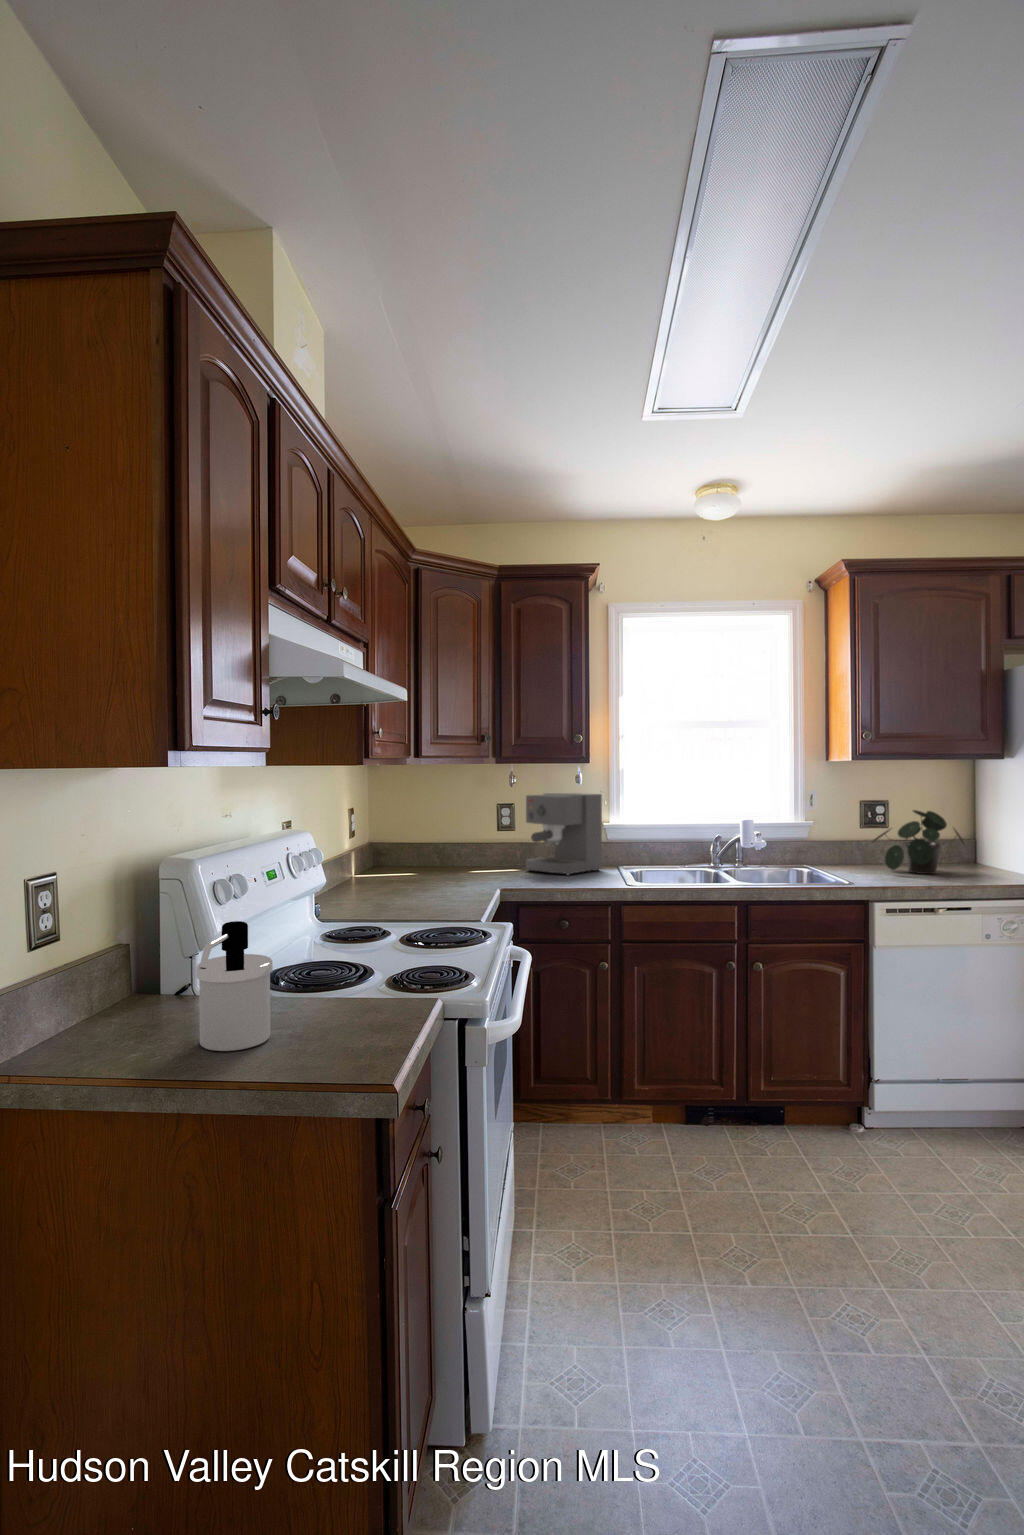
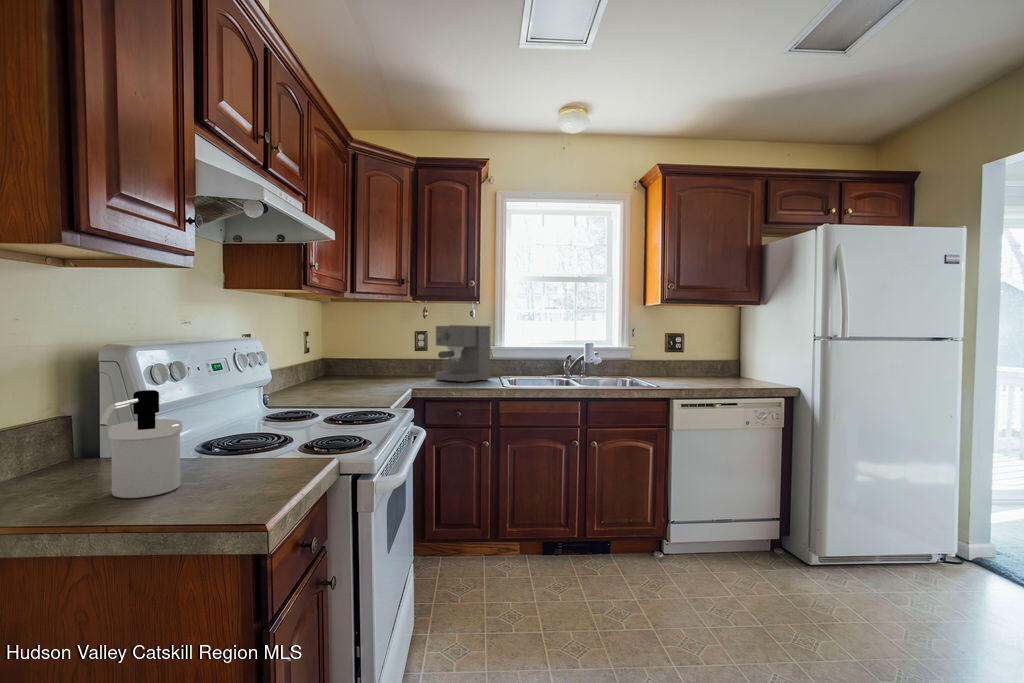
potted plant: present [873,810,964,874] -> none [673,339,734,383]

